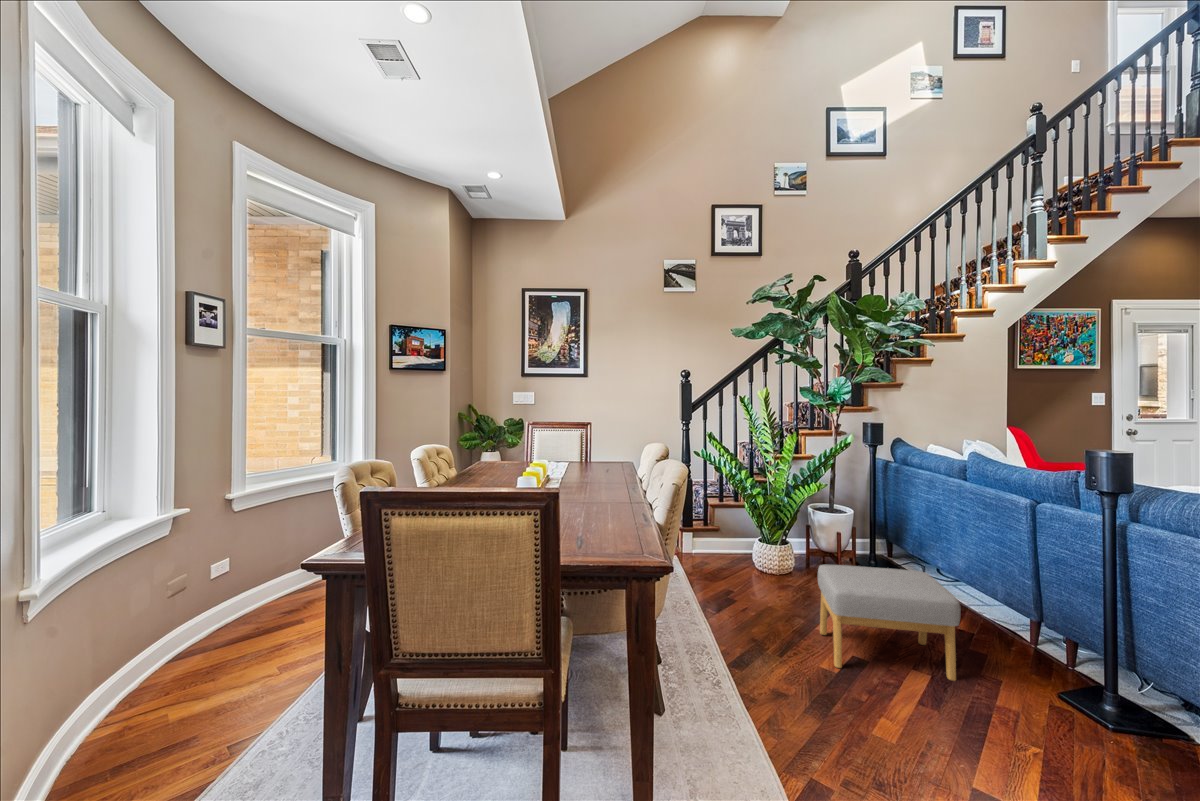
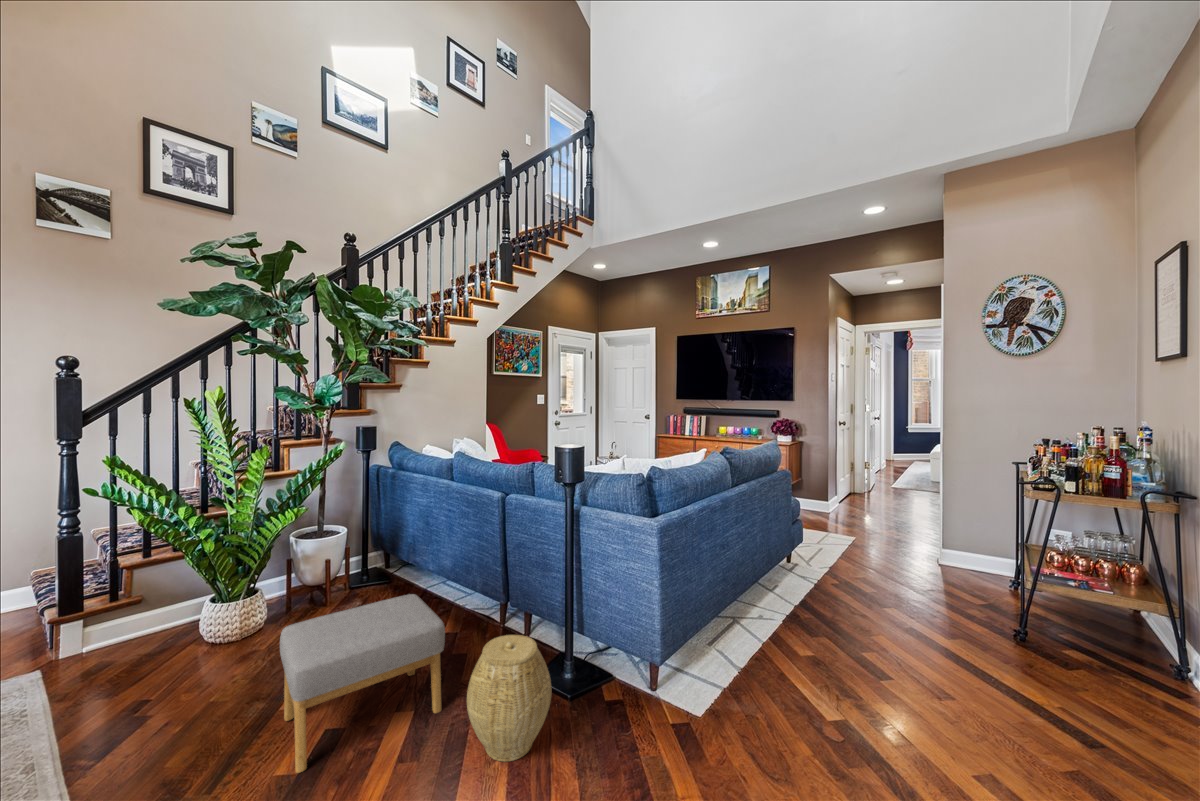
woven basket: none [986,627,1095,750] -> present [467,635,551,762]

